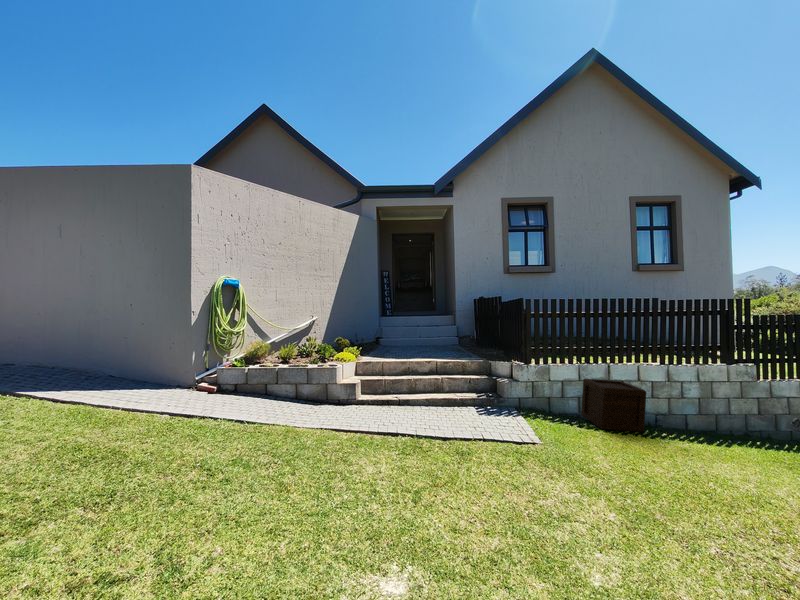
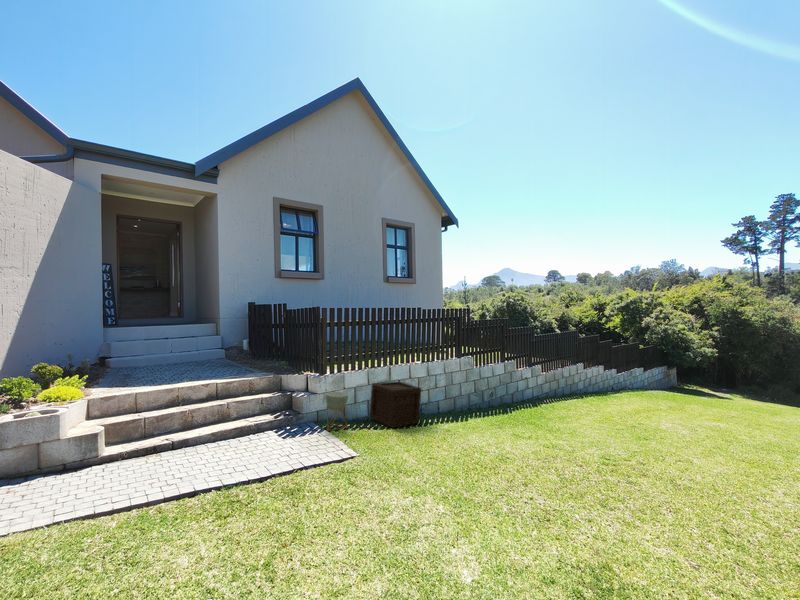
planter: none [526,381,550,419] -> present [325,392,348,431]

